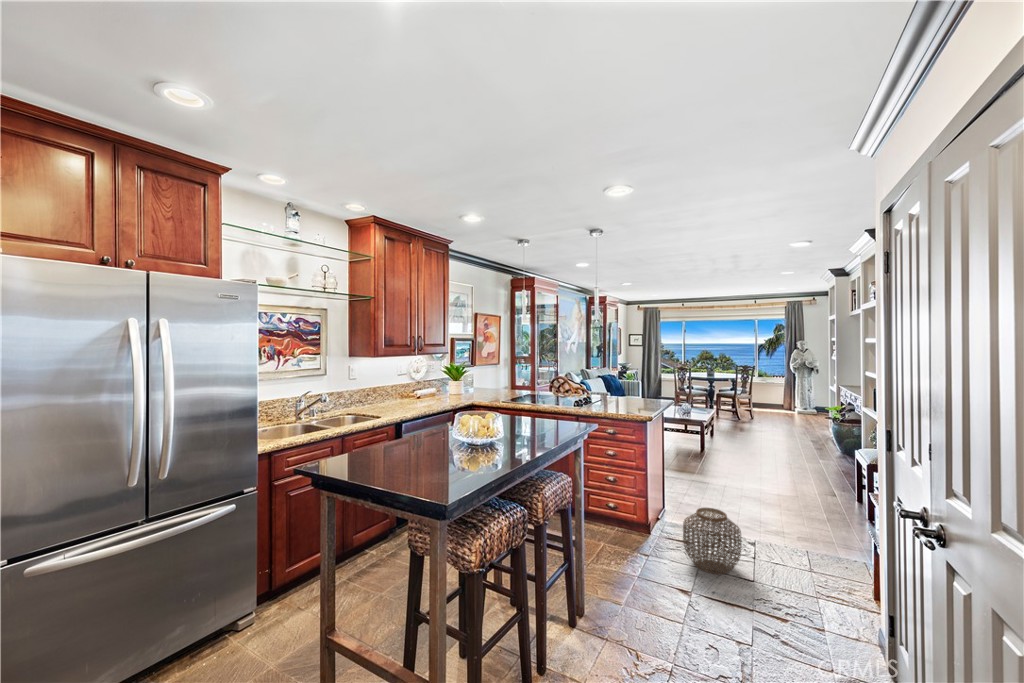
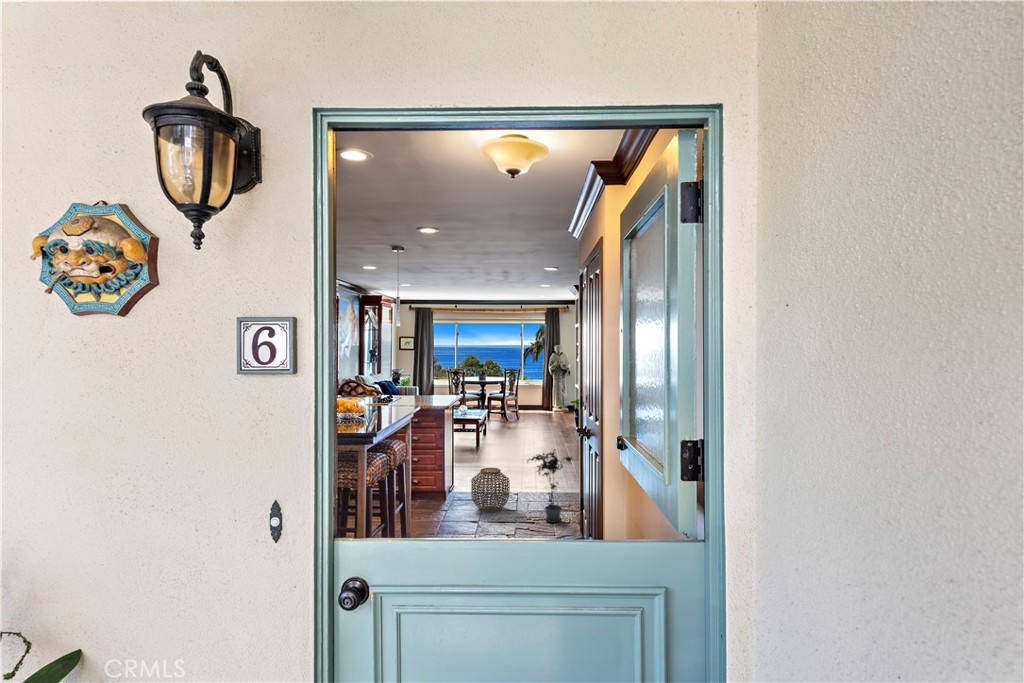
potted plant: none [772,508,869,629] -> present [527,450,572,522]

